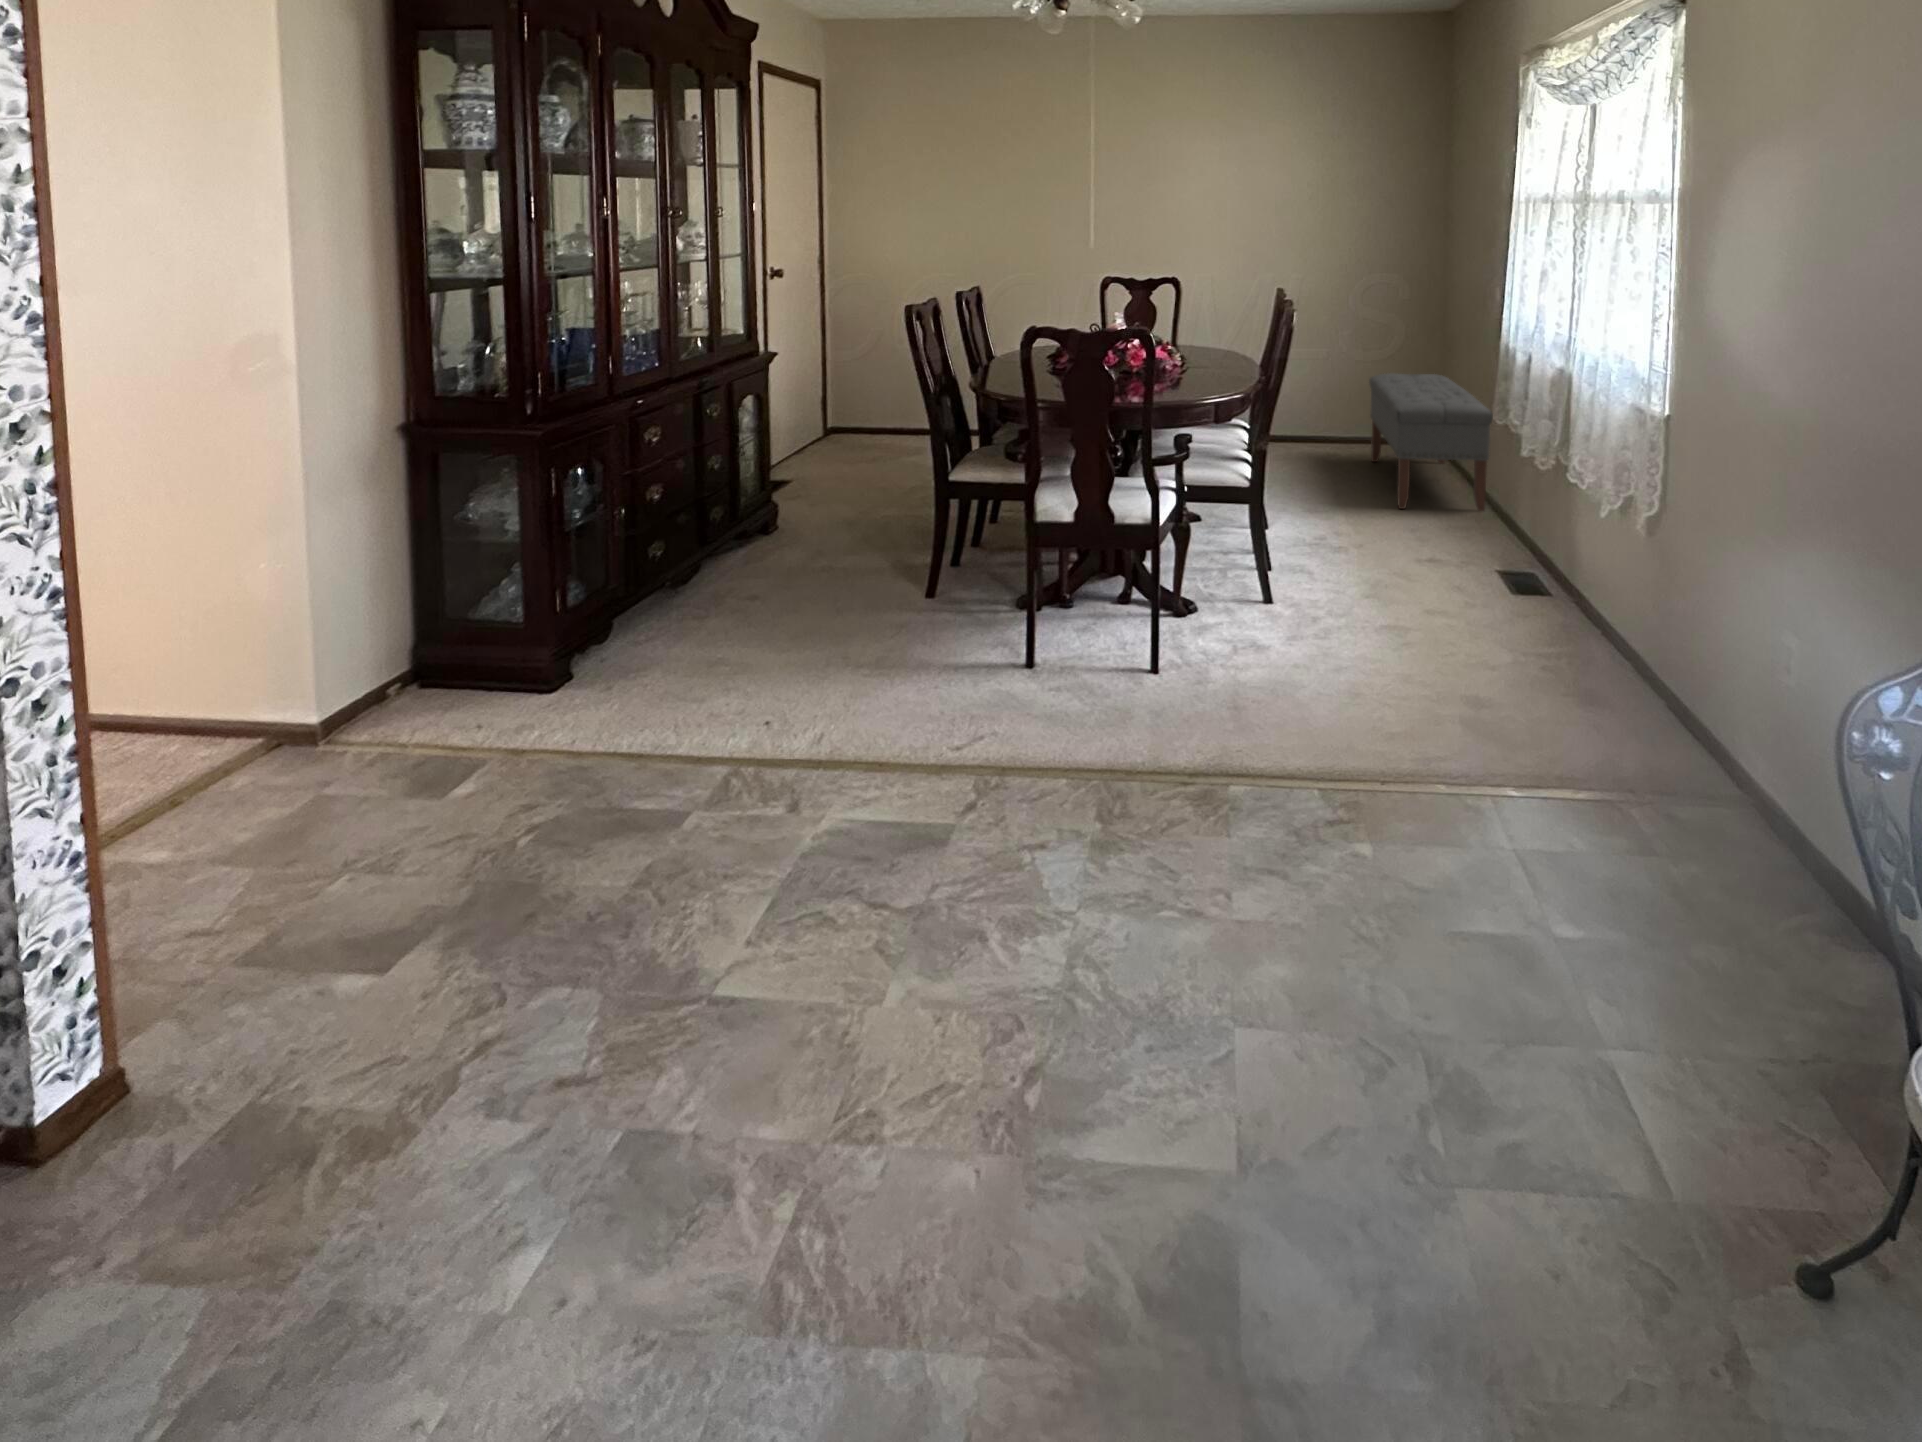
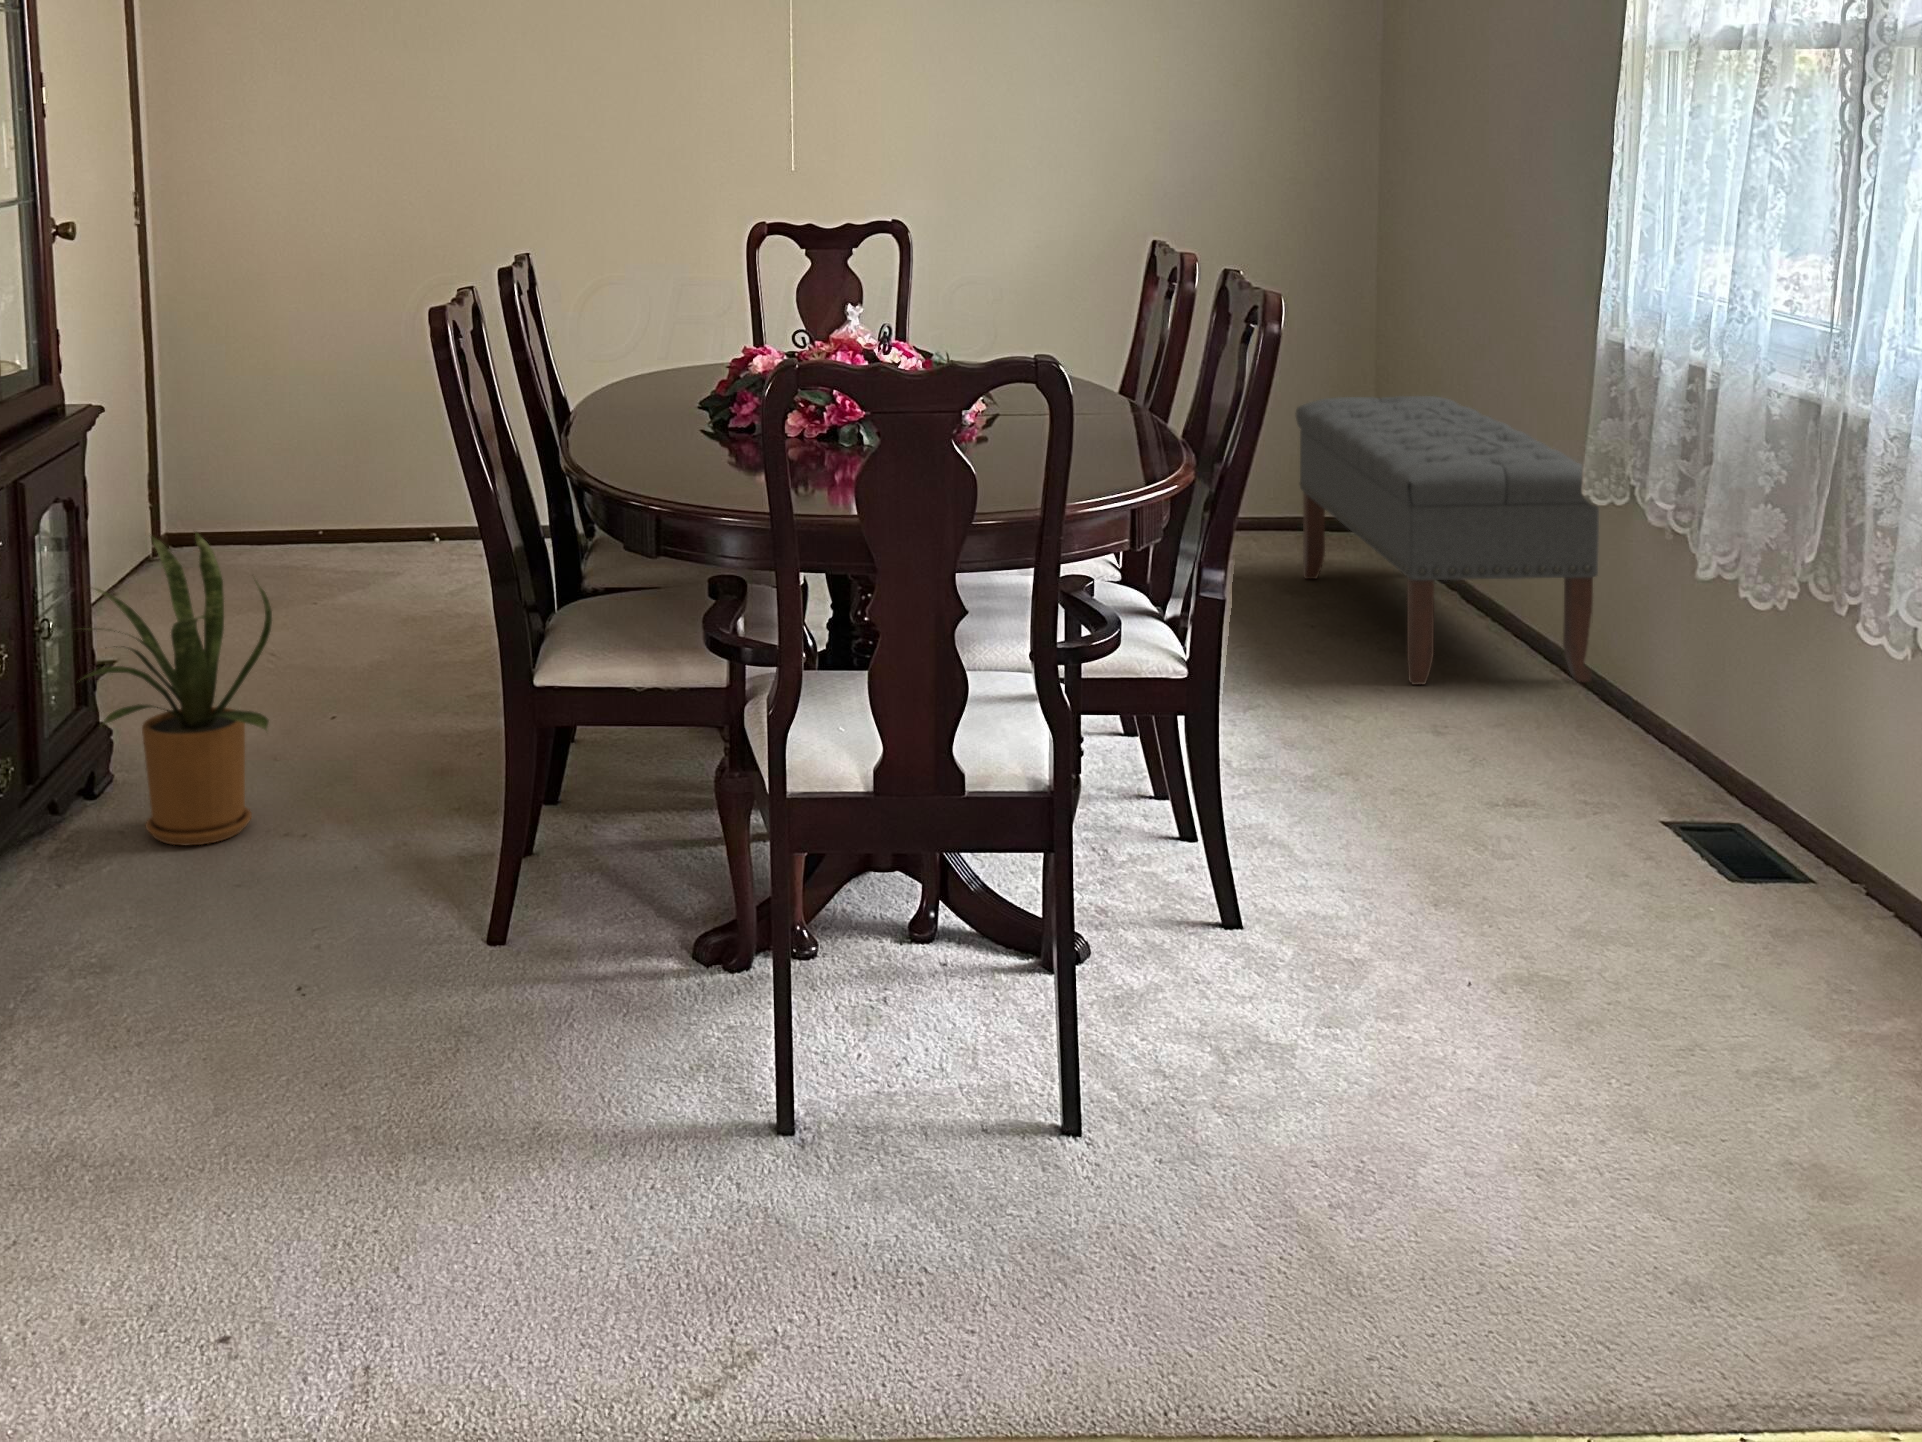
house plant: none [752,408,847,551] -> present [84,532,272,845]

